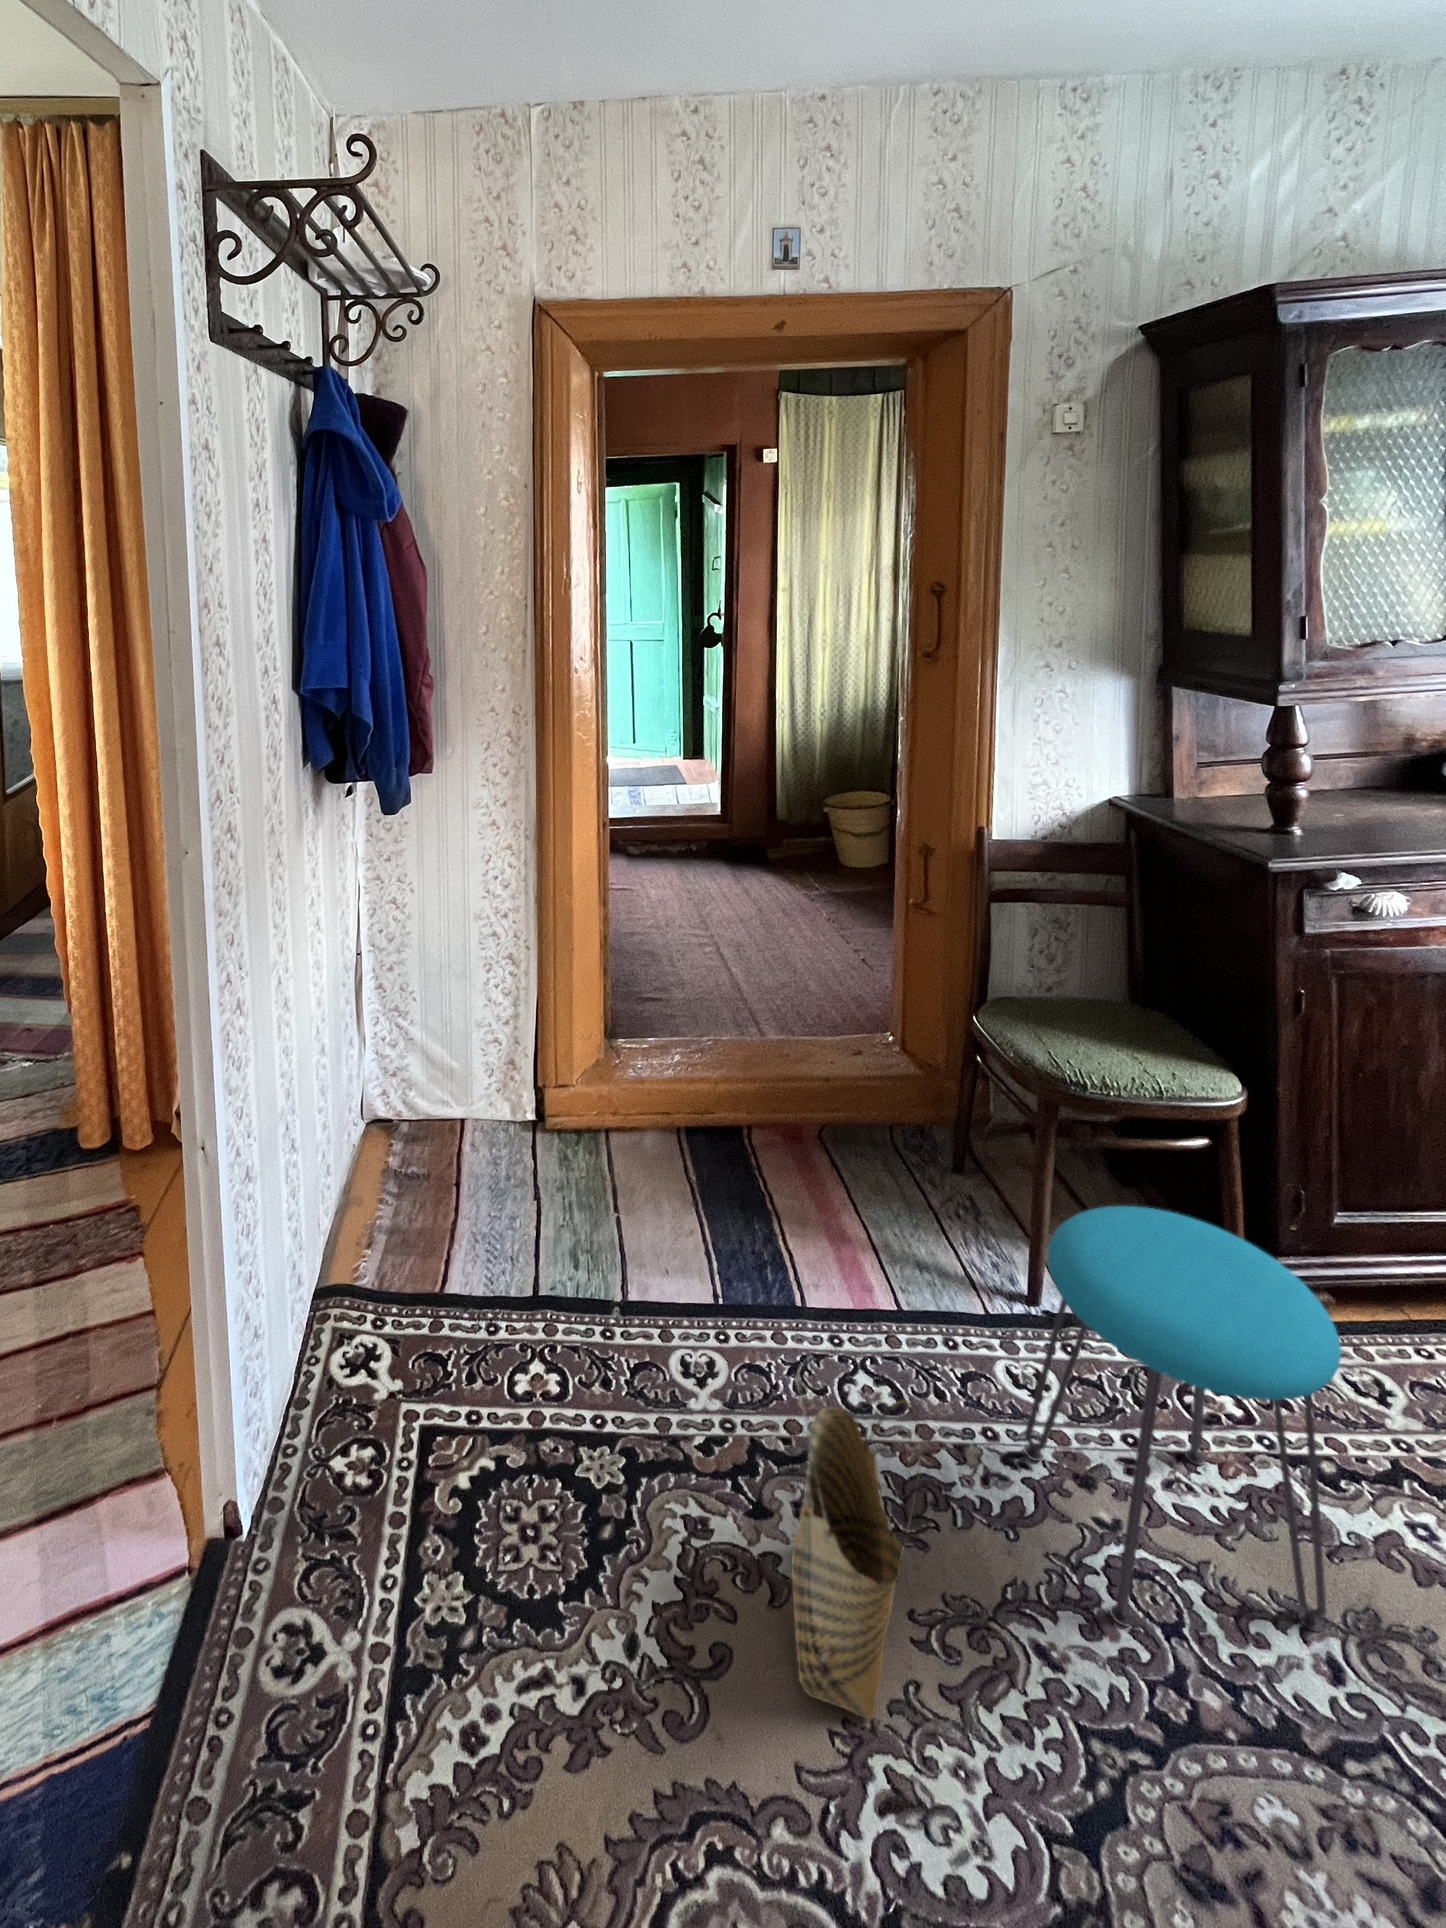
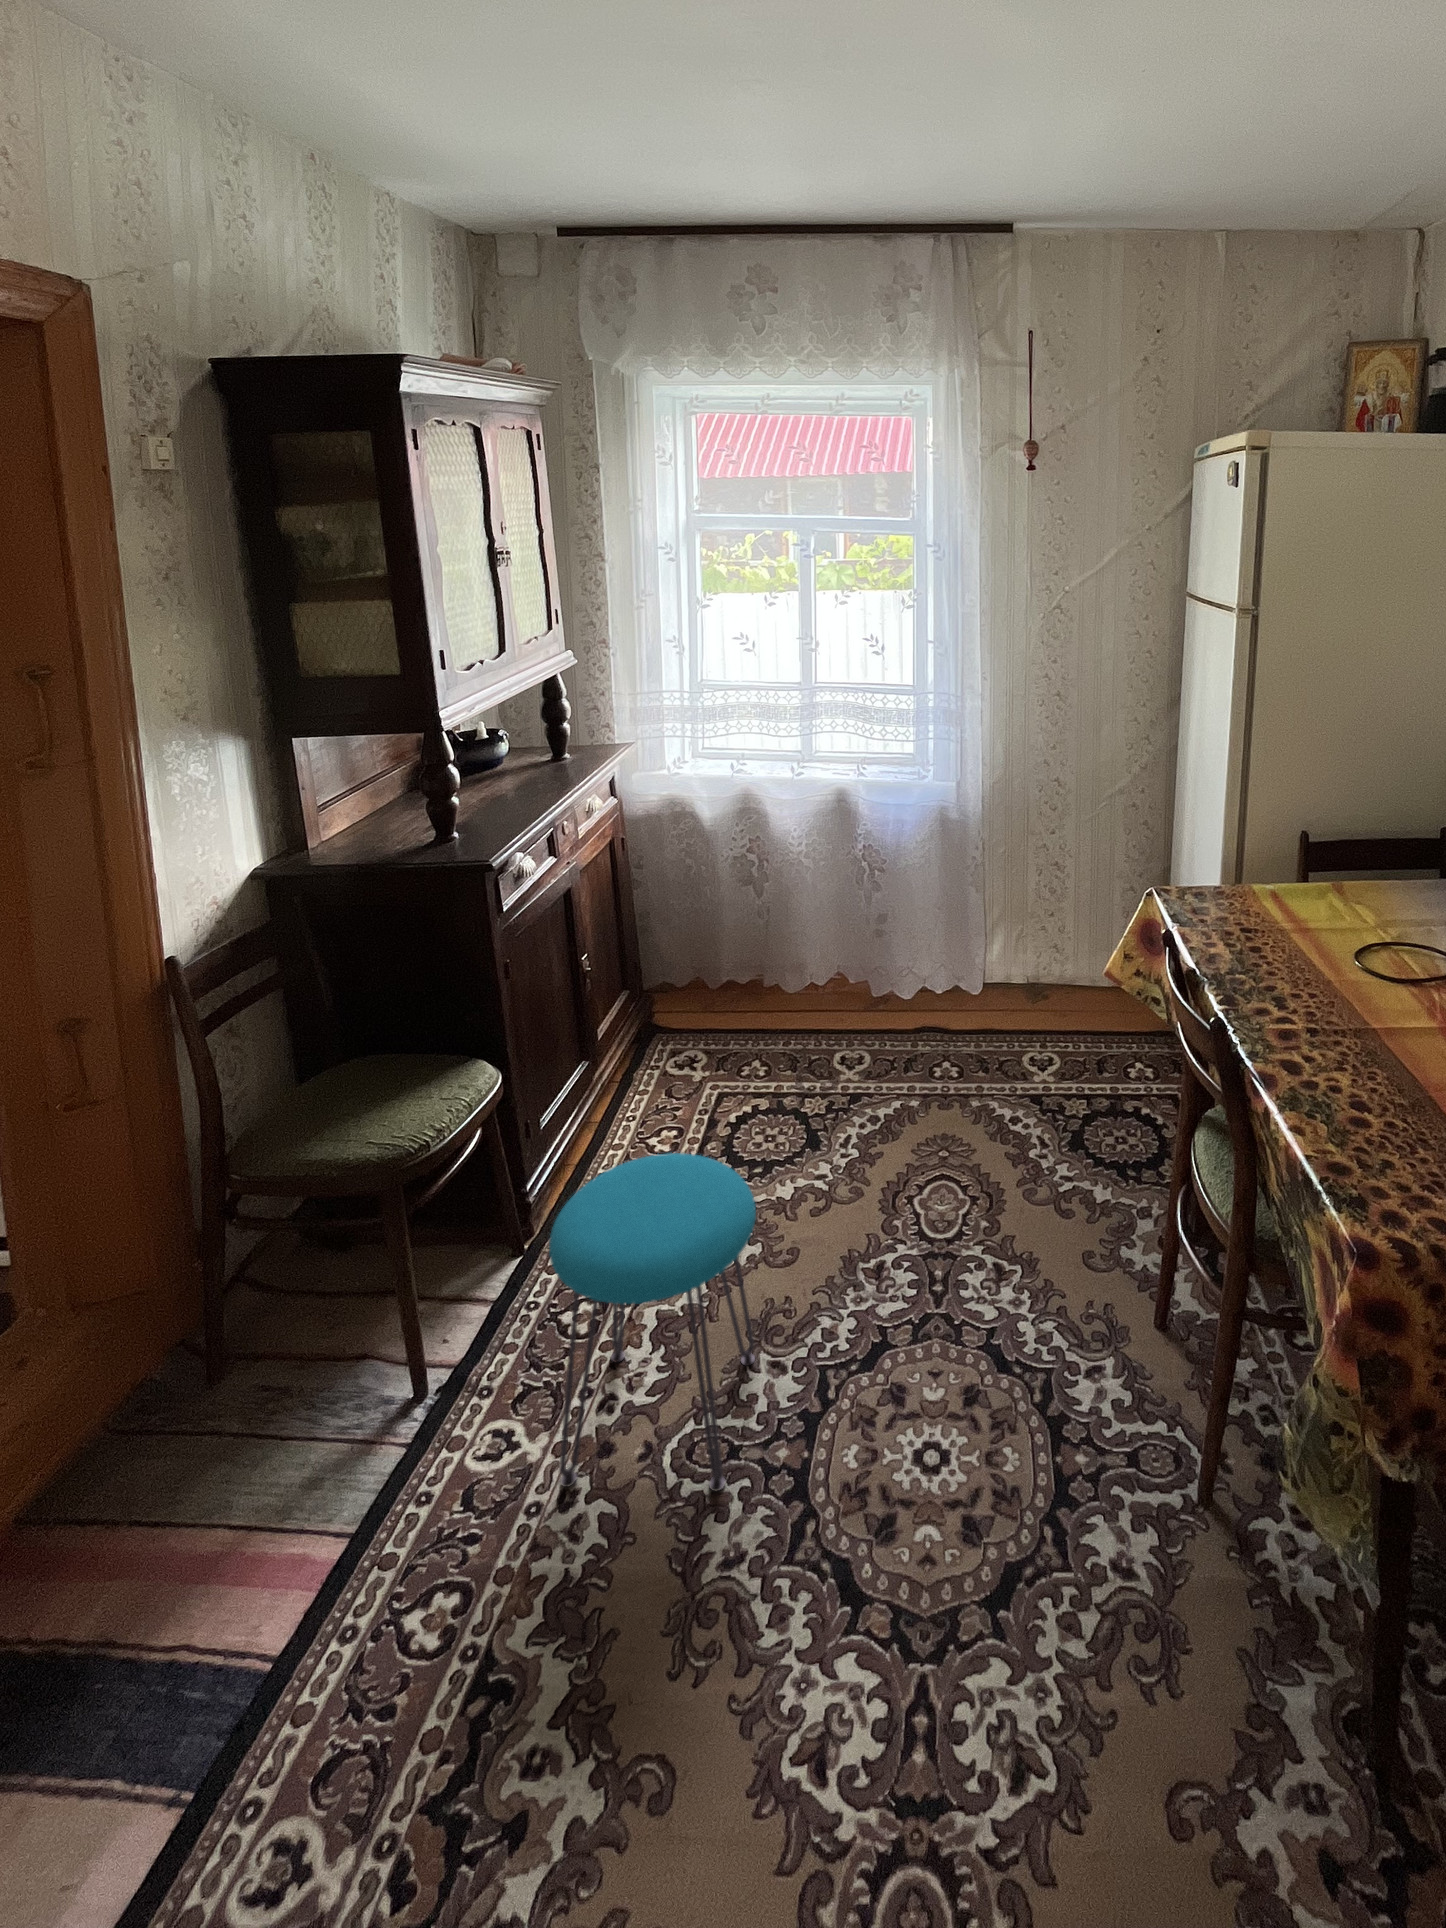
woven basket: present [791,1375,921,1719] -> none [564,1485,759,1829]

